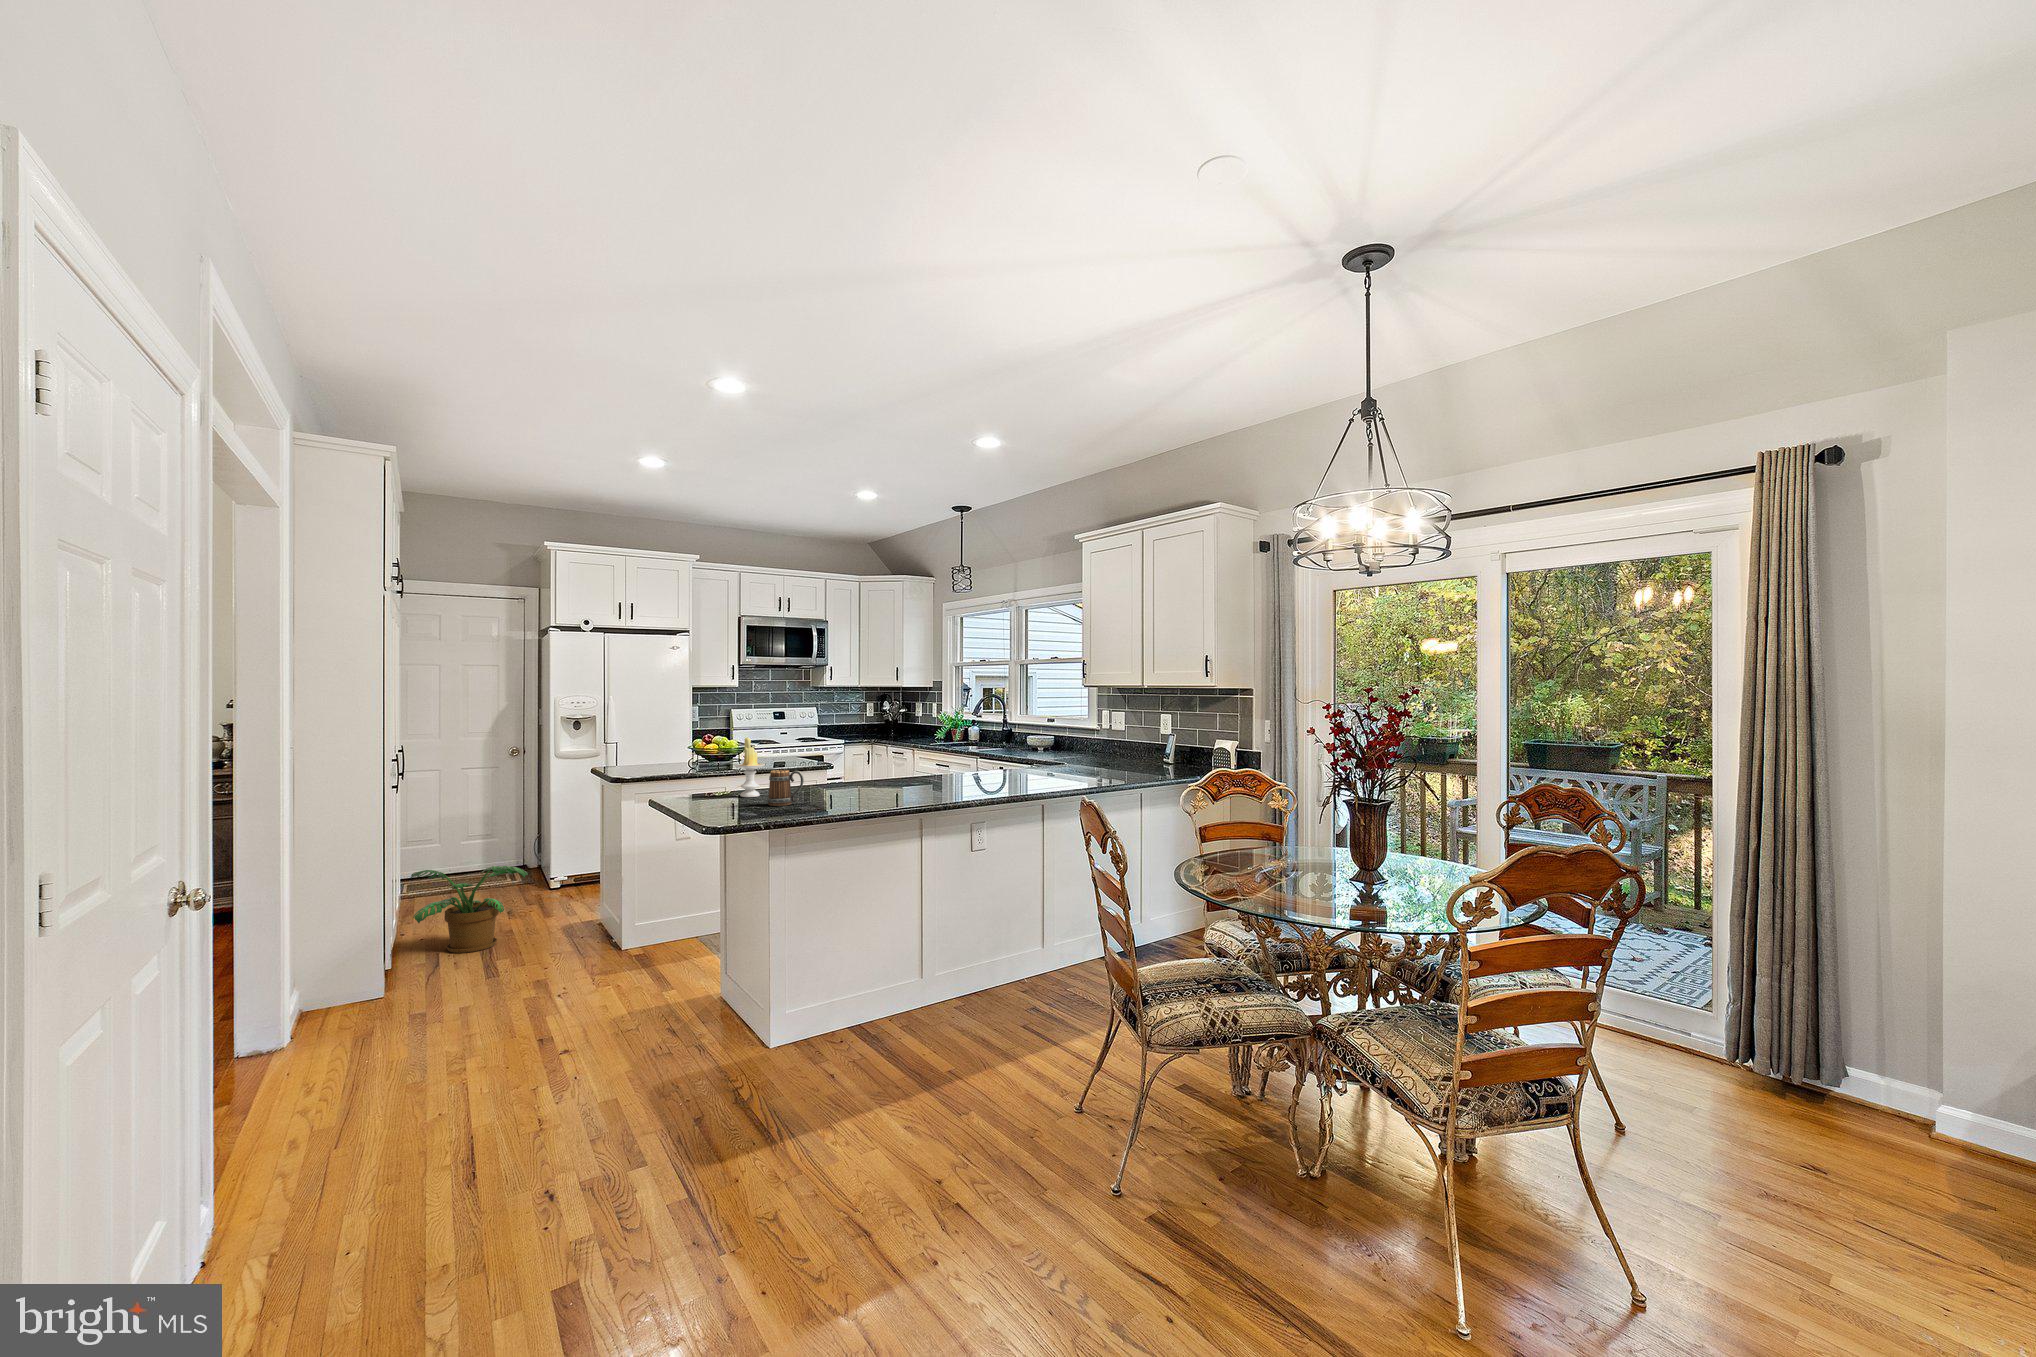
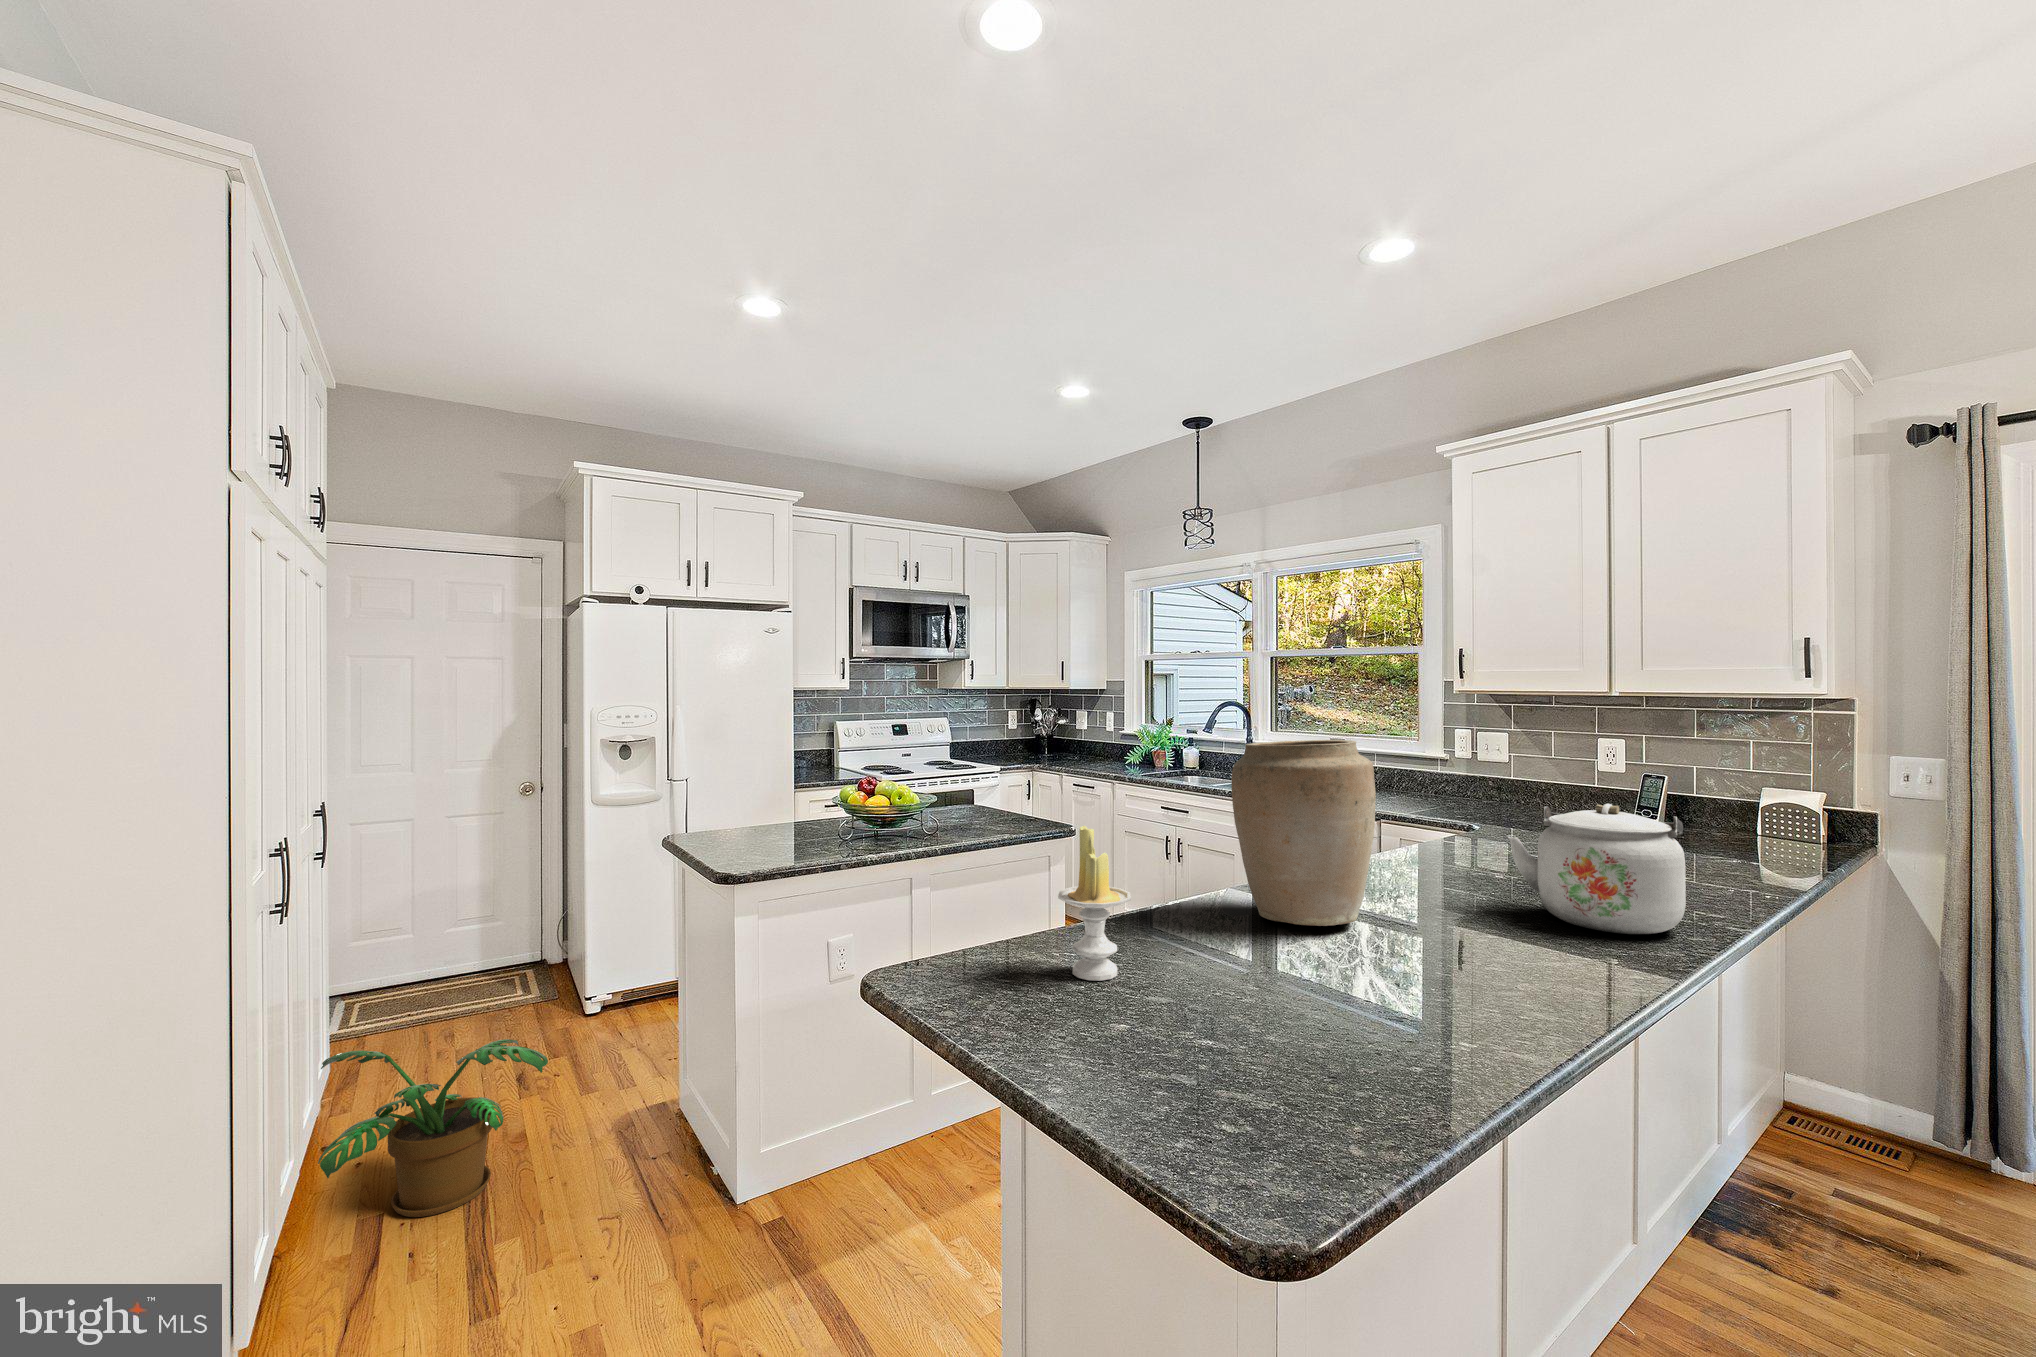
vase: none [841,706,903,786] -> present [1231,740,1376,926]
kettle: none [976,734,1044,789] -> present [1508,804,1686,934]
mug: present [767,770,804,806] -> none [1213,933,1312,1047]

